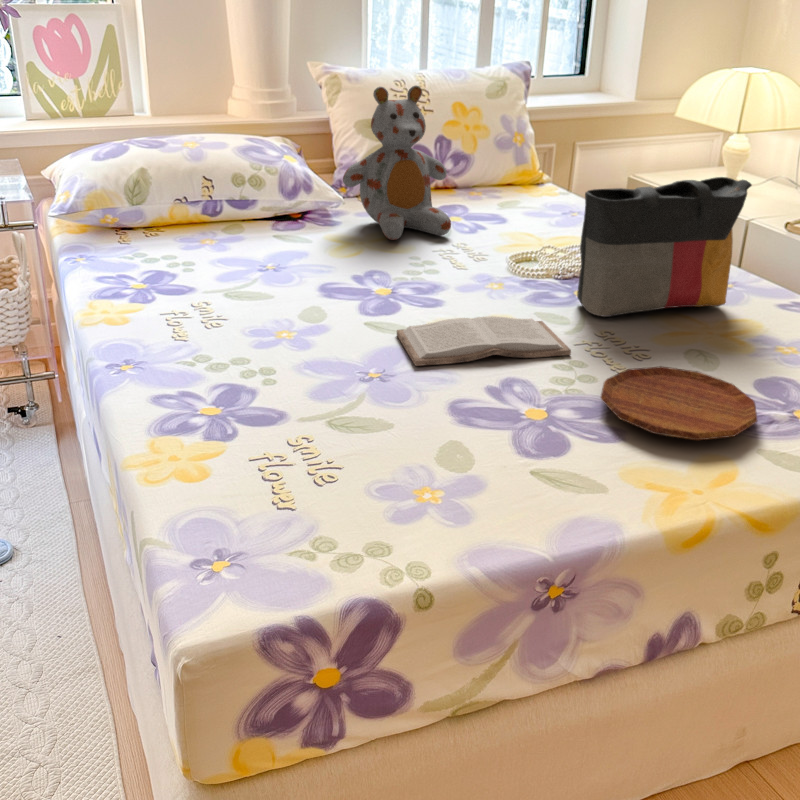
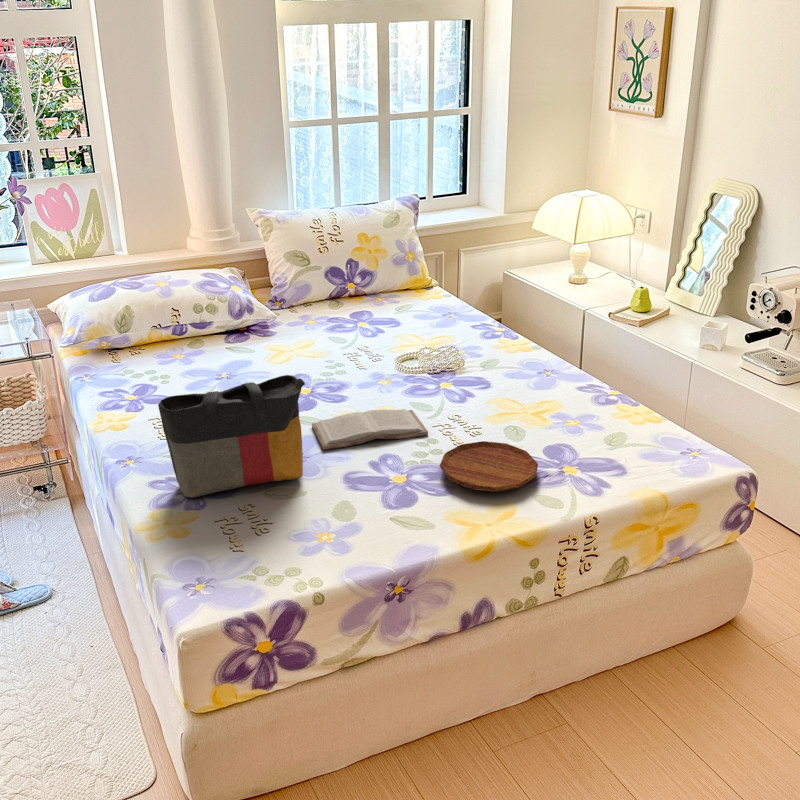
stuffed bear: present [343,85,451,240] -> none [275,235,356,348]
tote bag: present [577,177,752,317] -> present [158,375,305,497]

